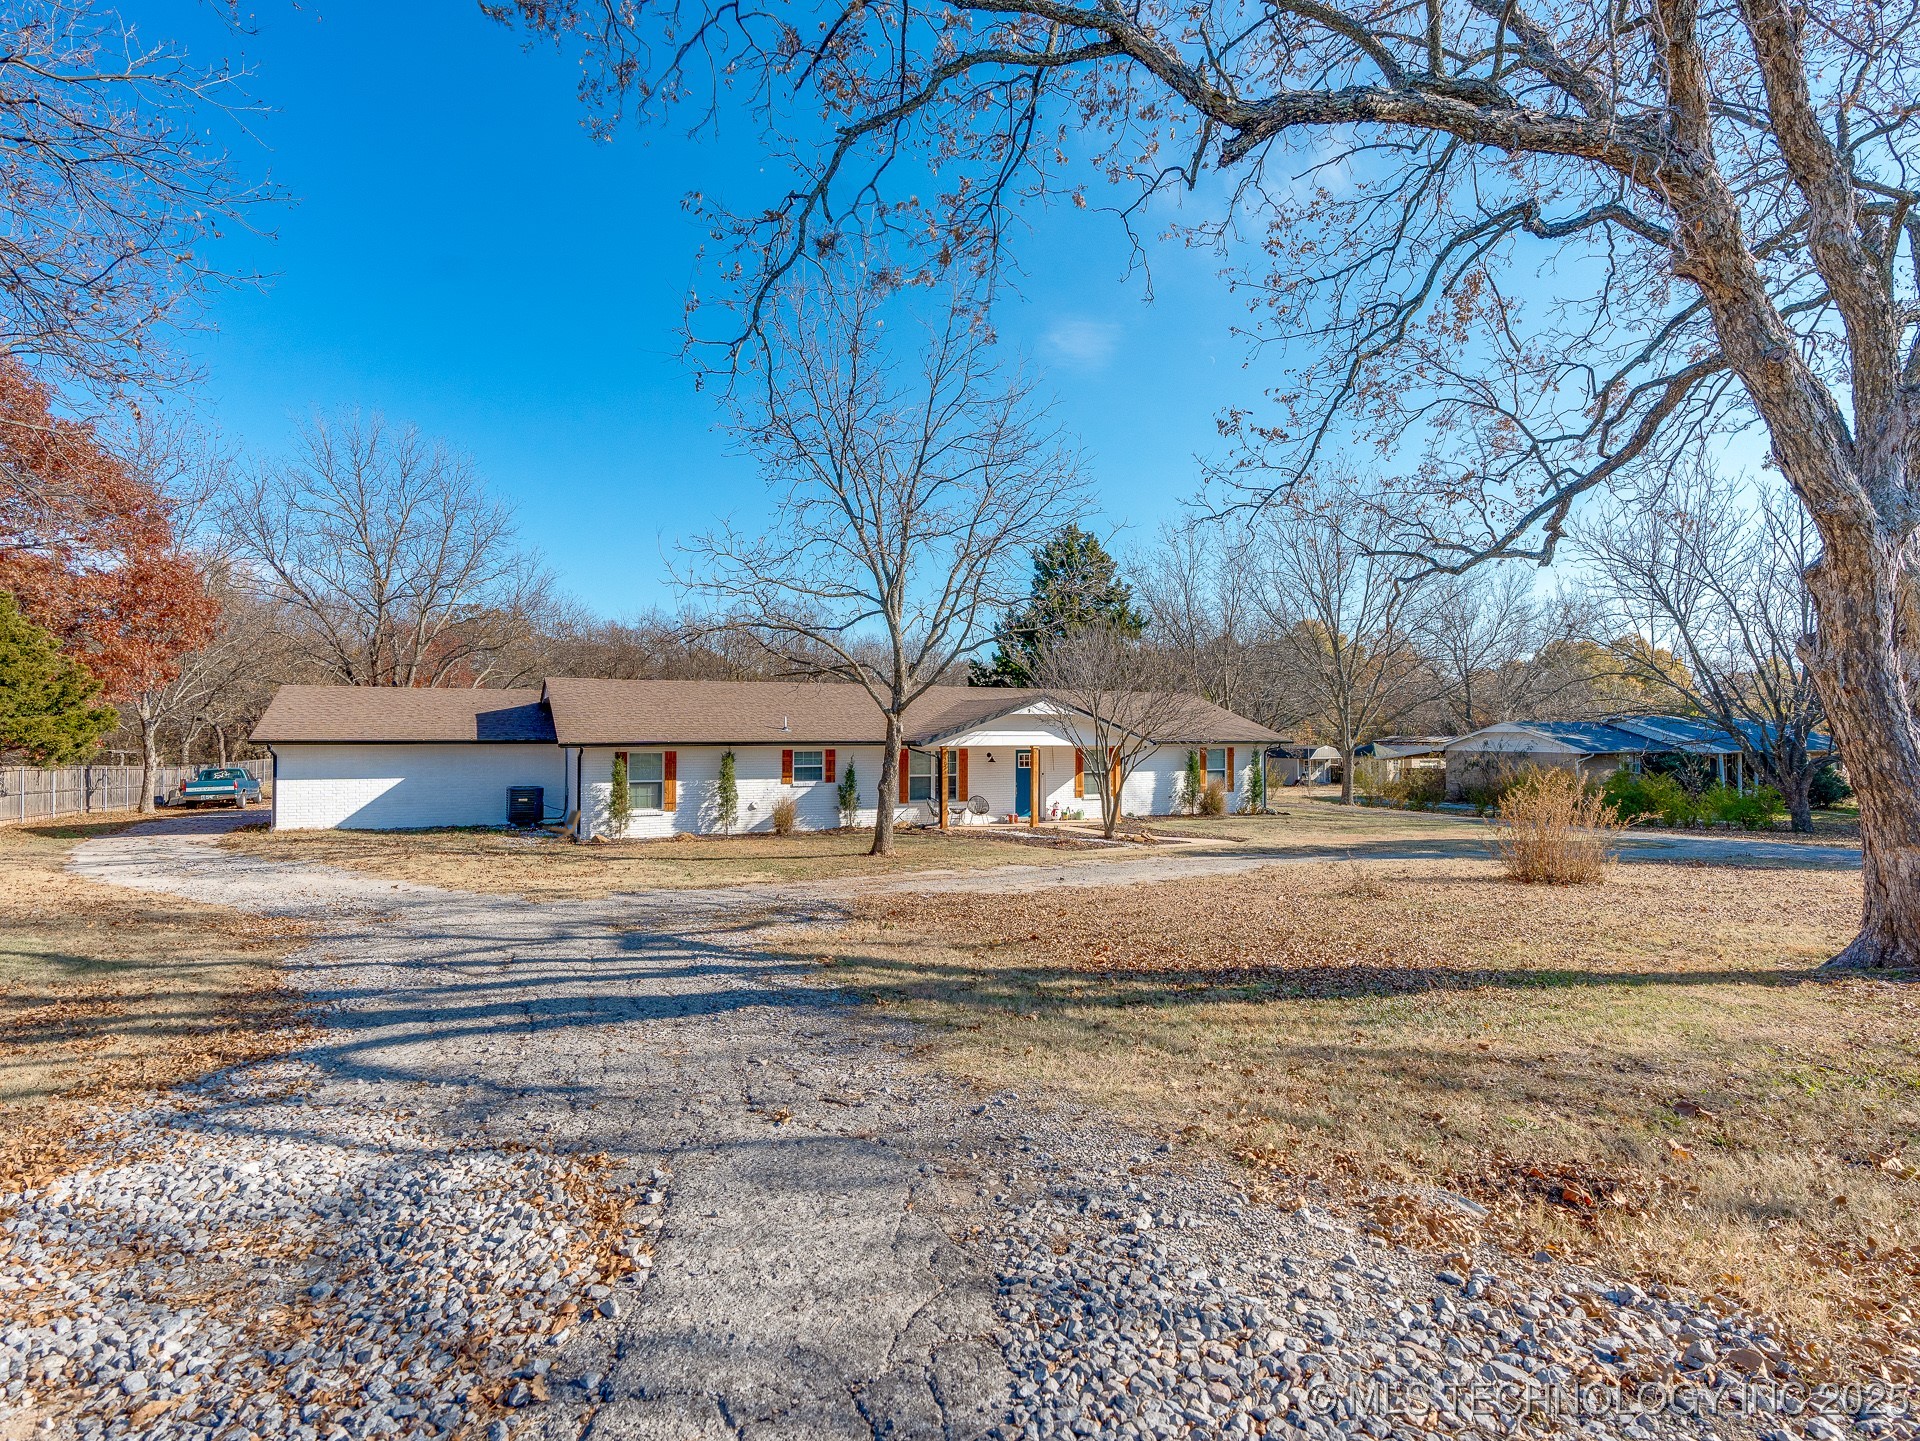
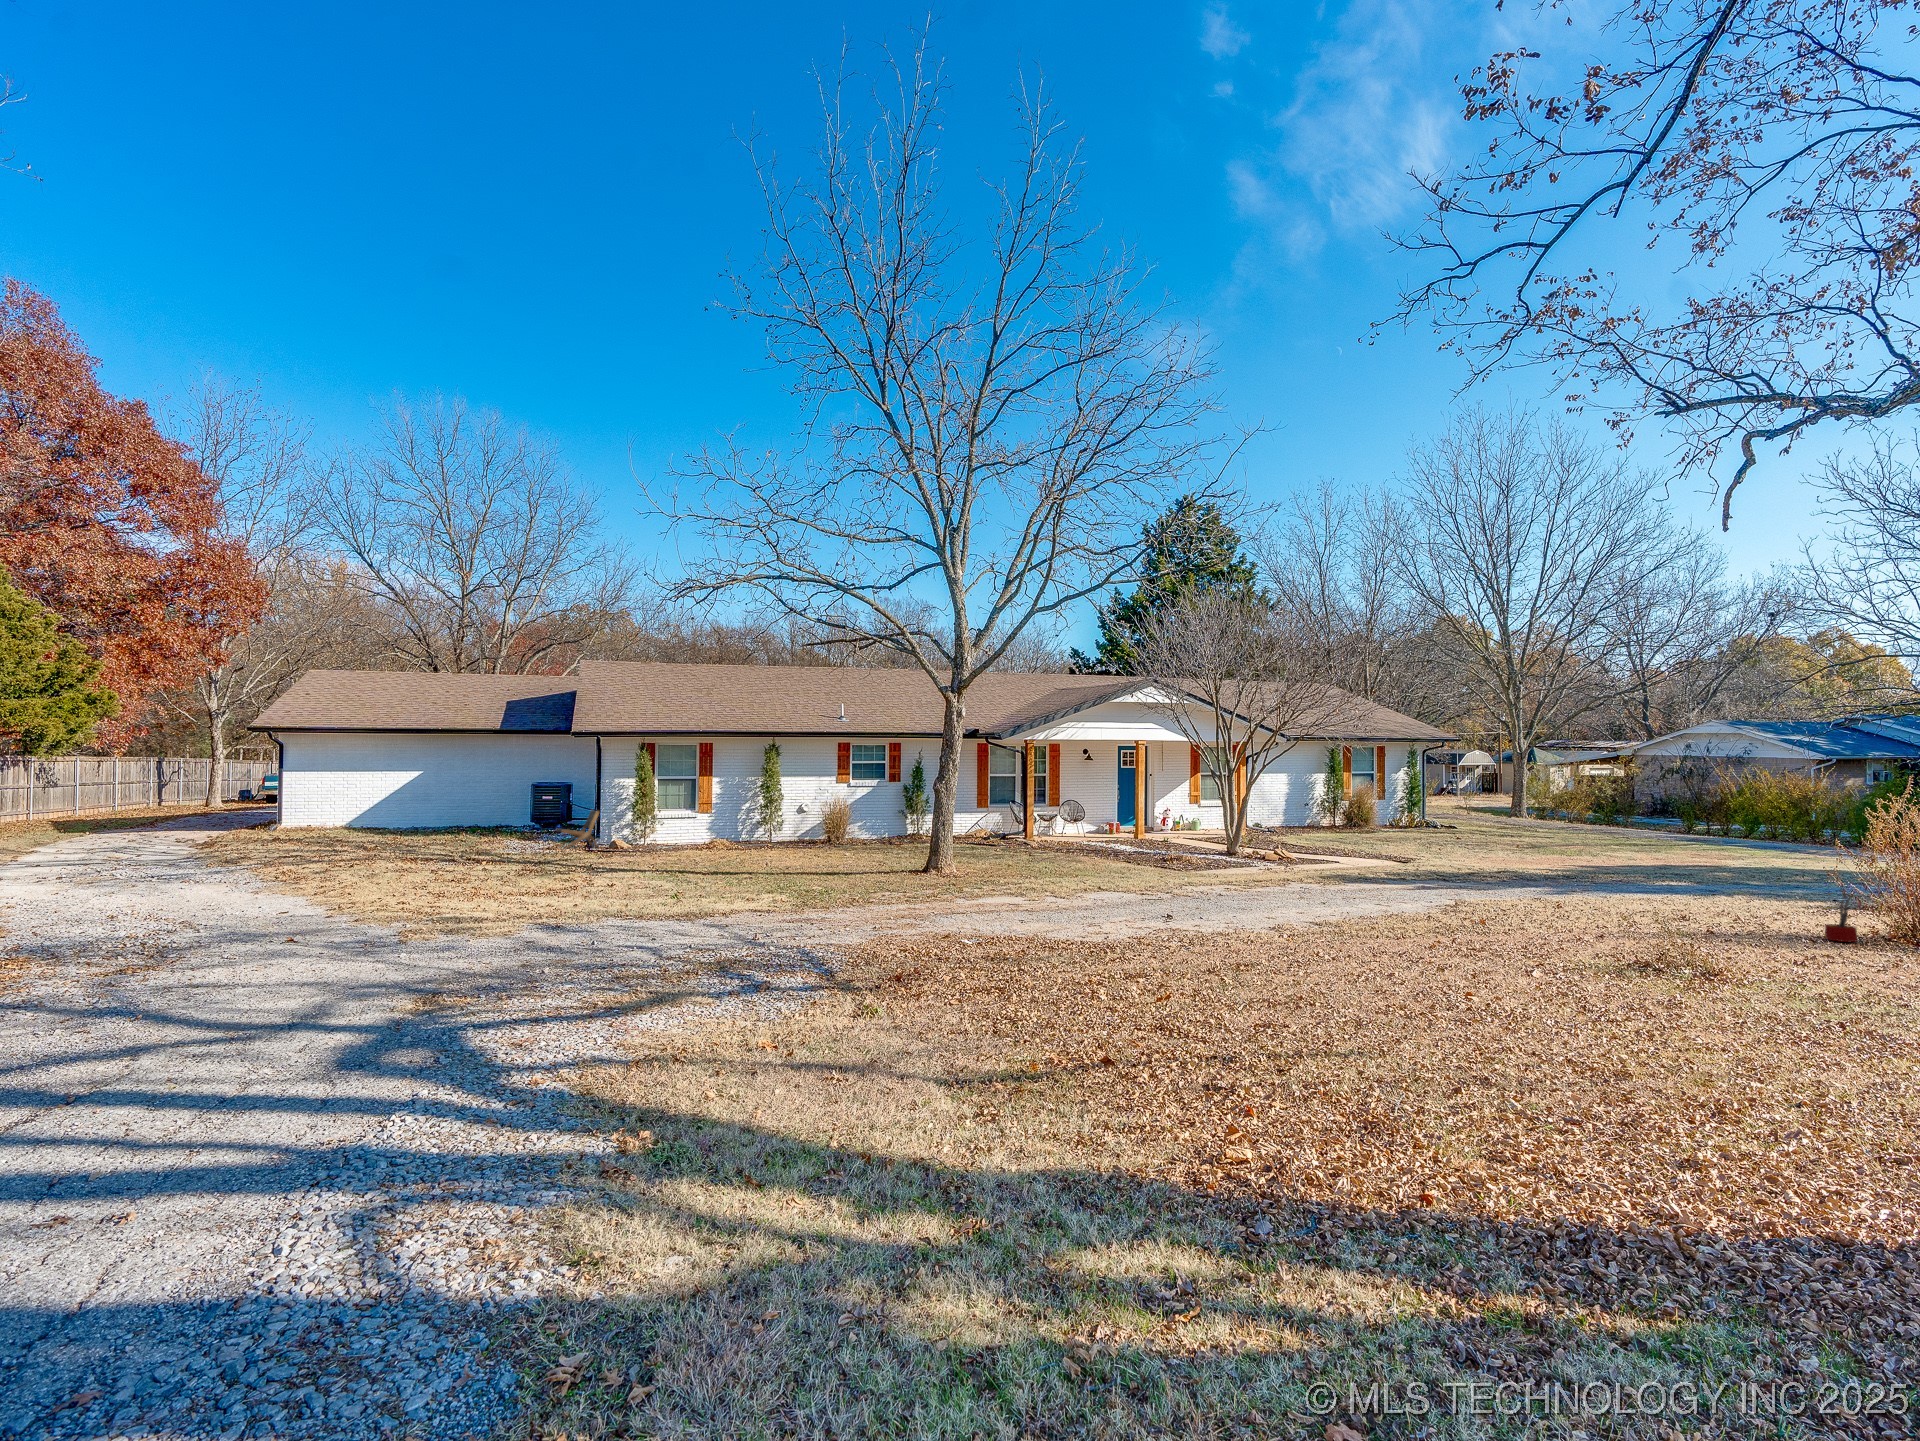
decorative plant: none [1465,842,1495,879] -> present [1825,888,1857,942]

